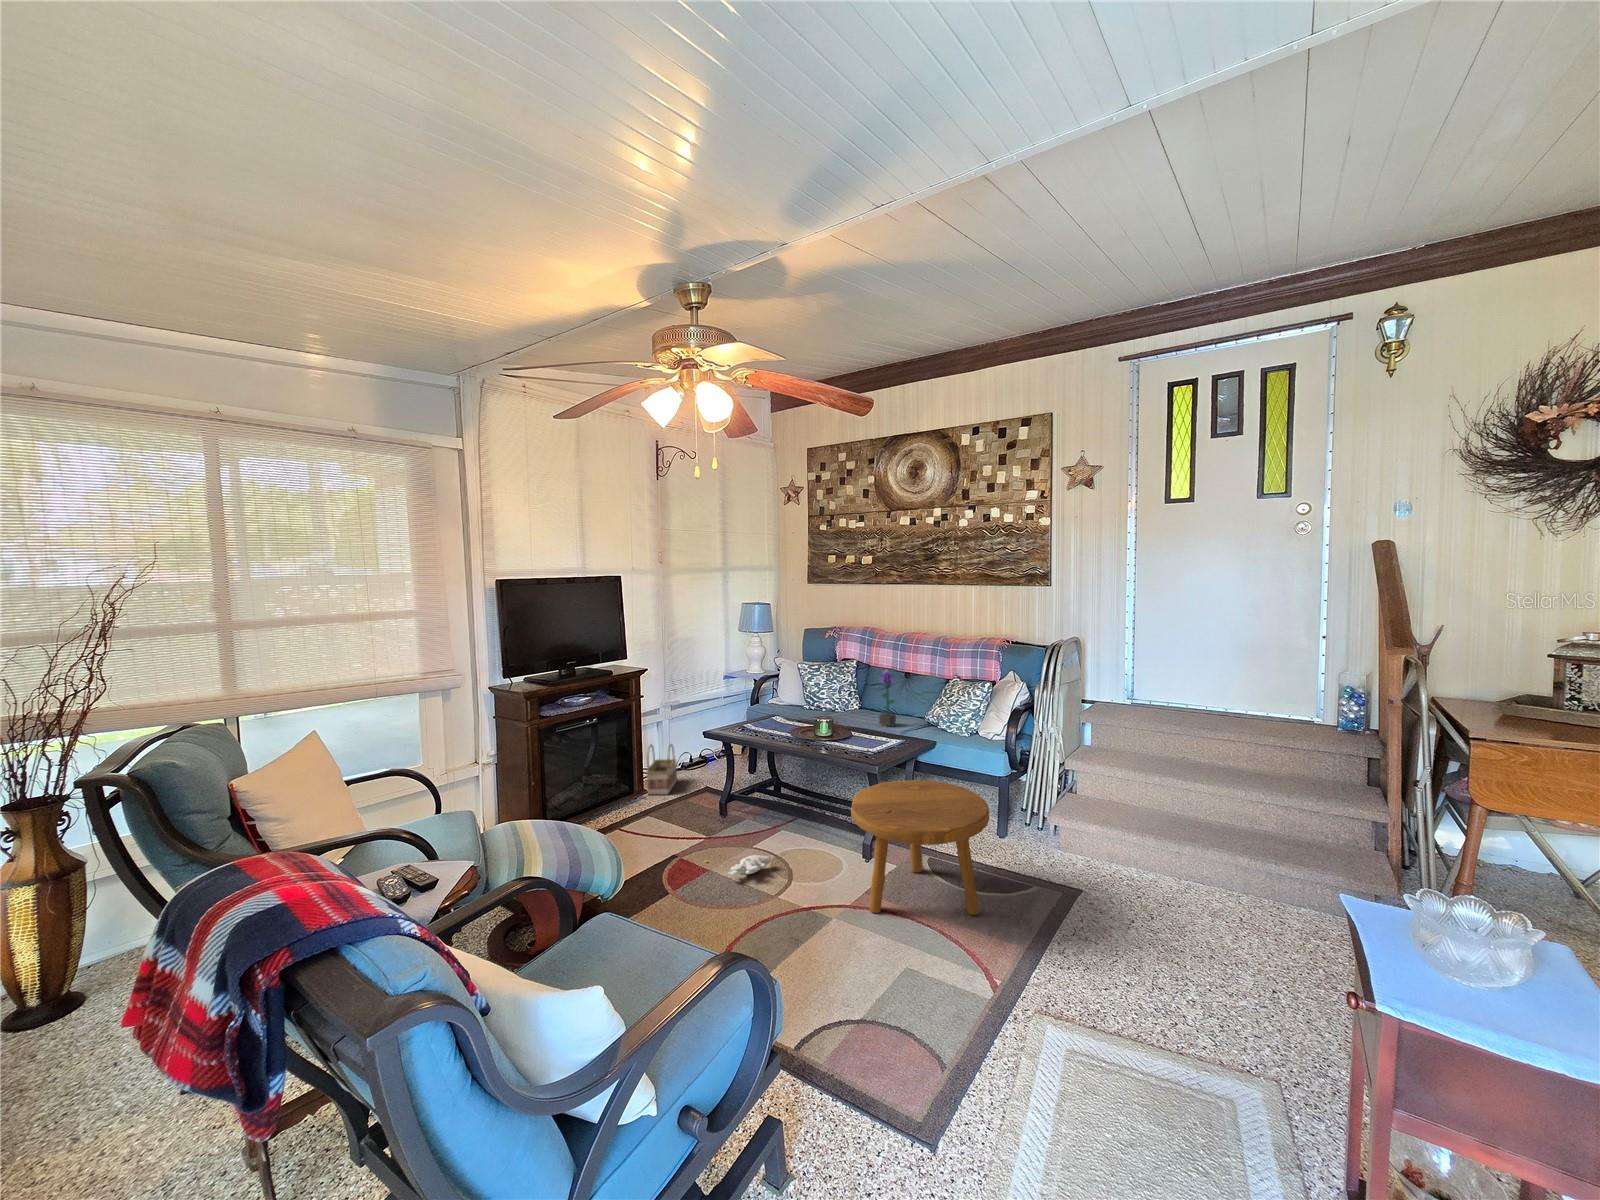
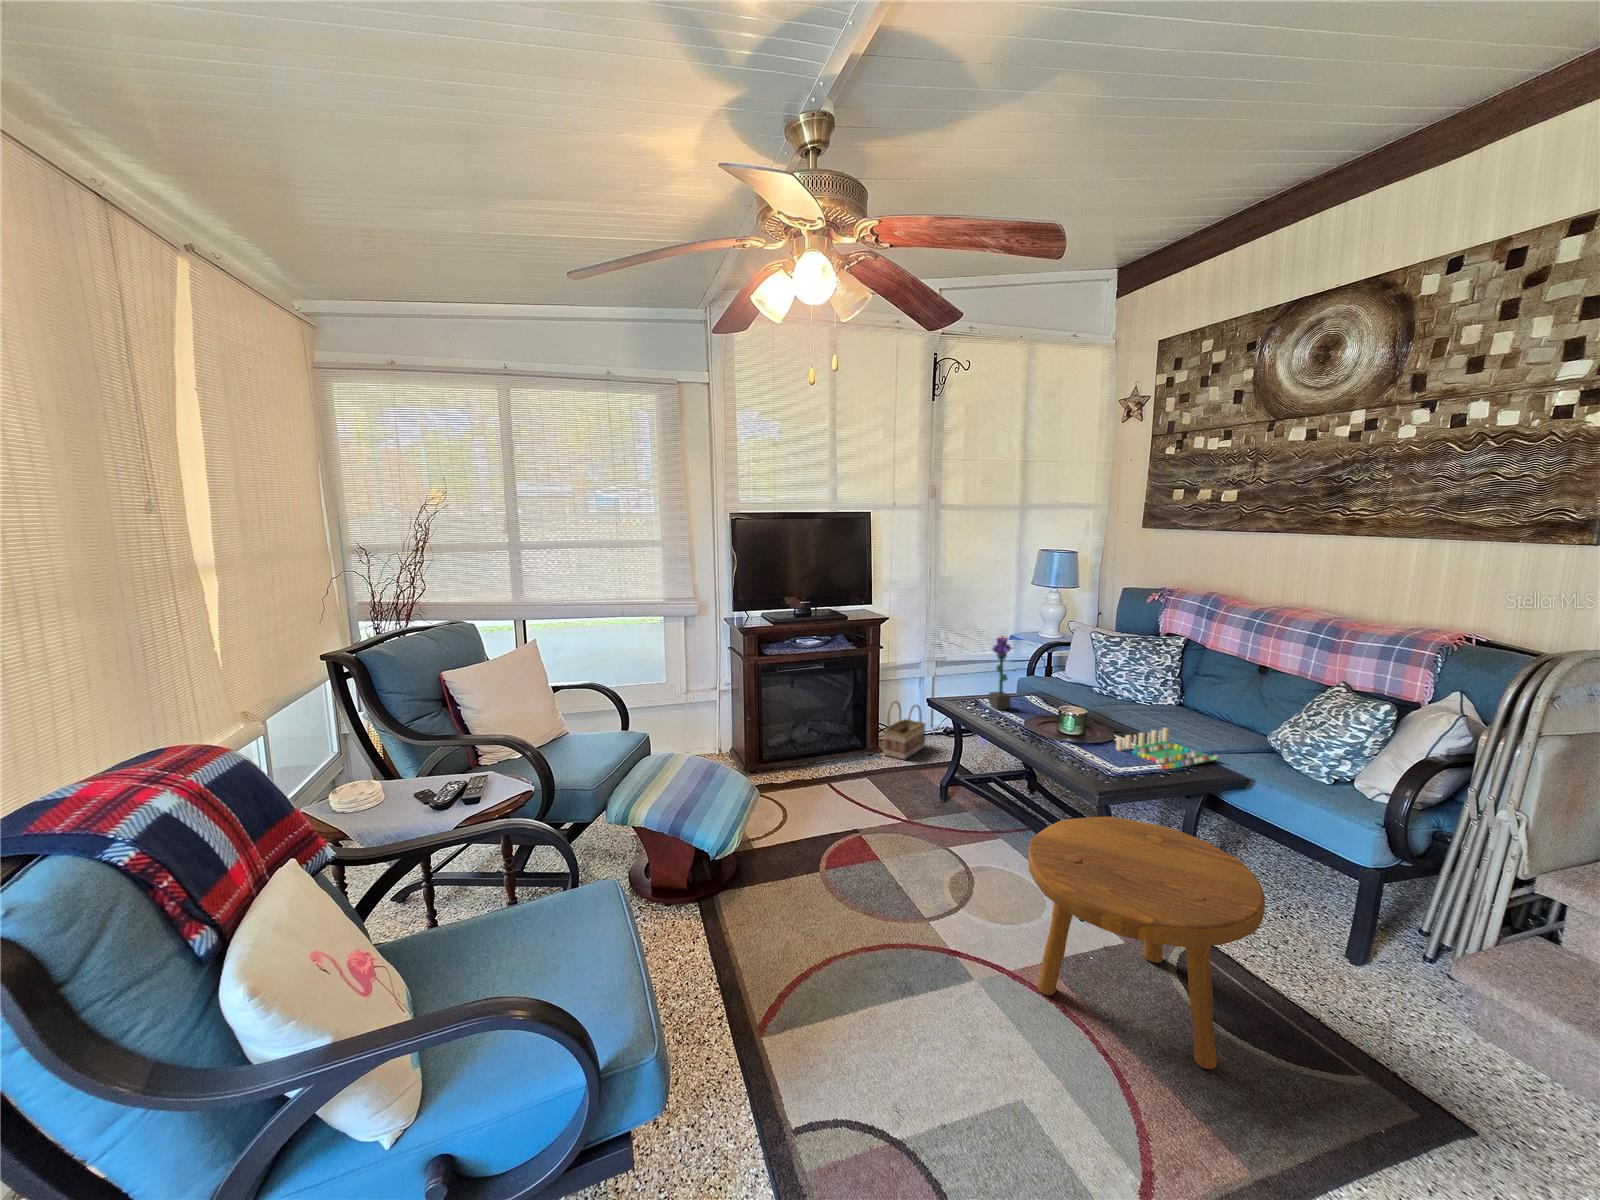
potted flower: present [879,670,896,727] -> present [989,636,1012,710]
board game: none [853,721,913,748] -> present [1116,728,1218,769]
plush toy: present [705,855,771,876] -> none [884,846,953,879]

